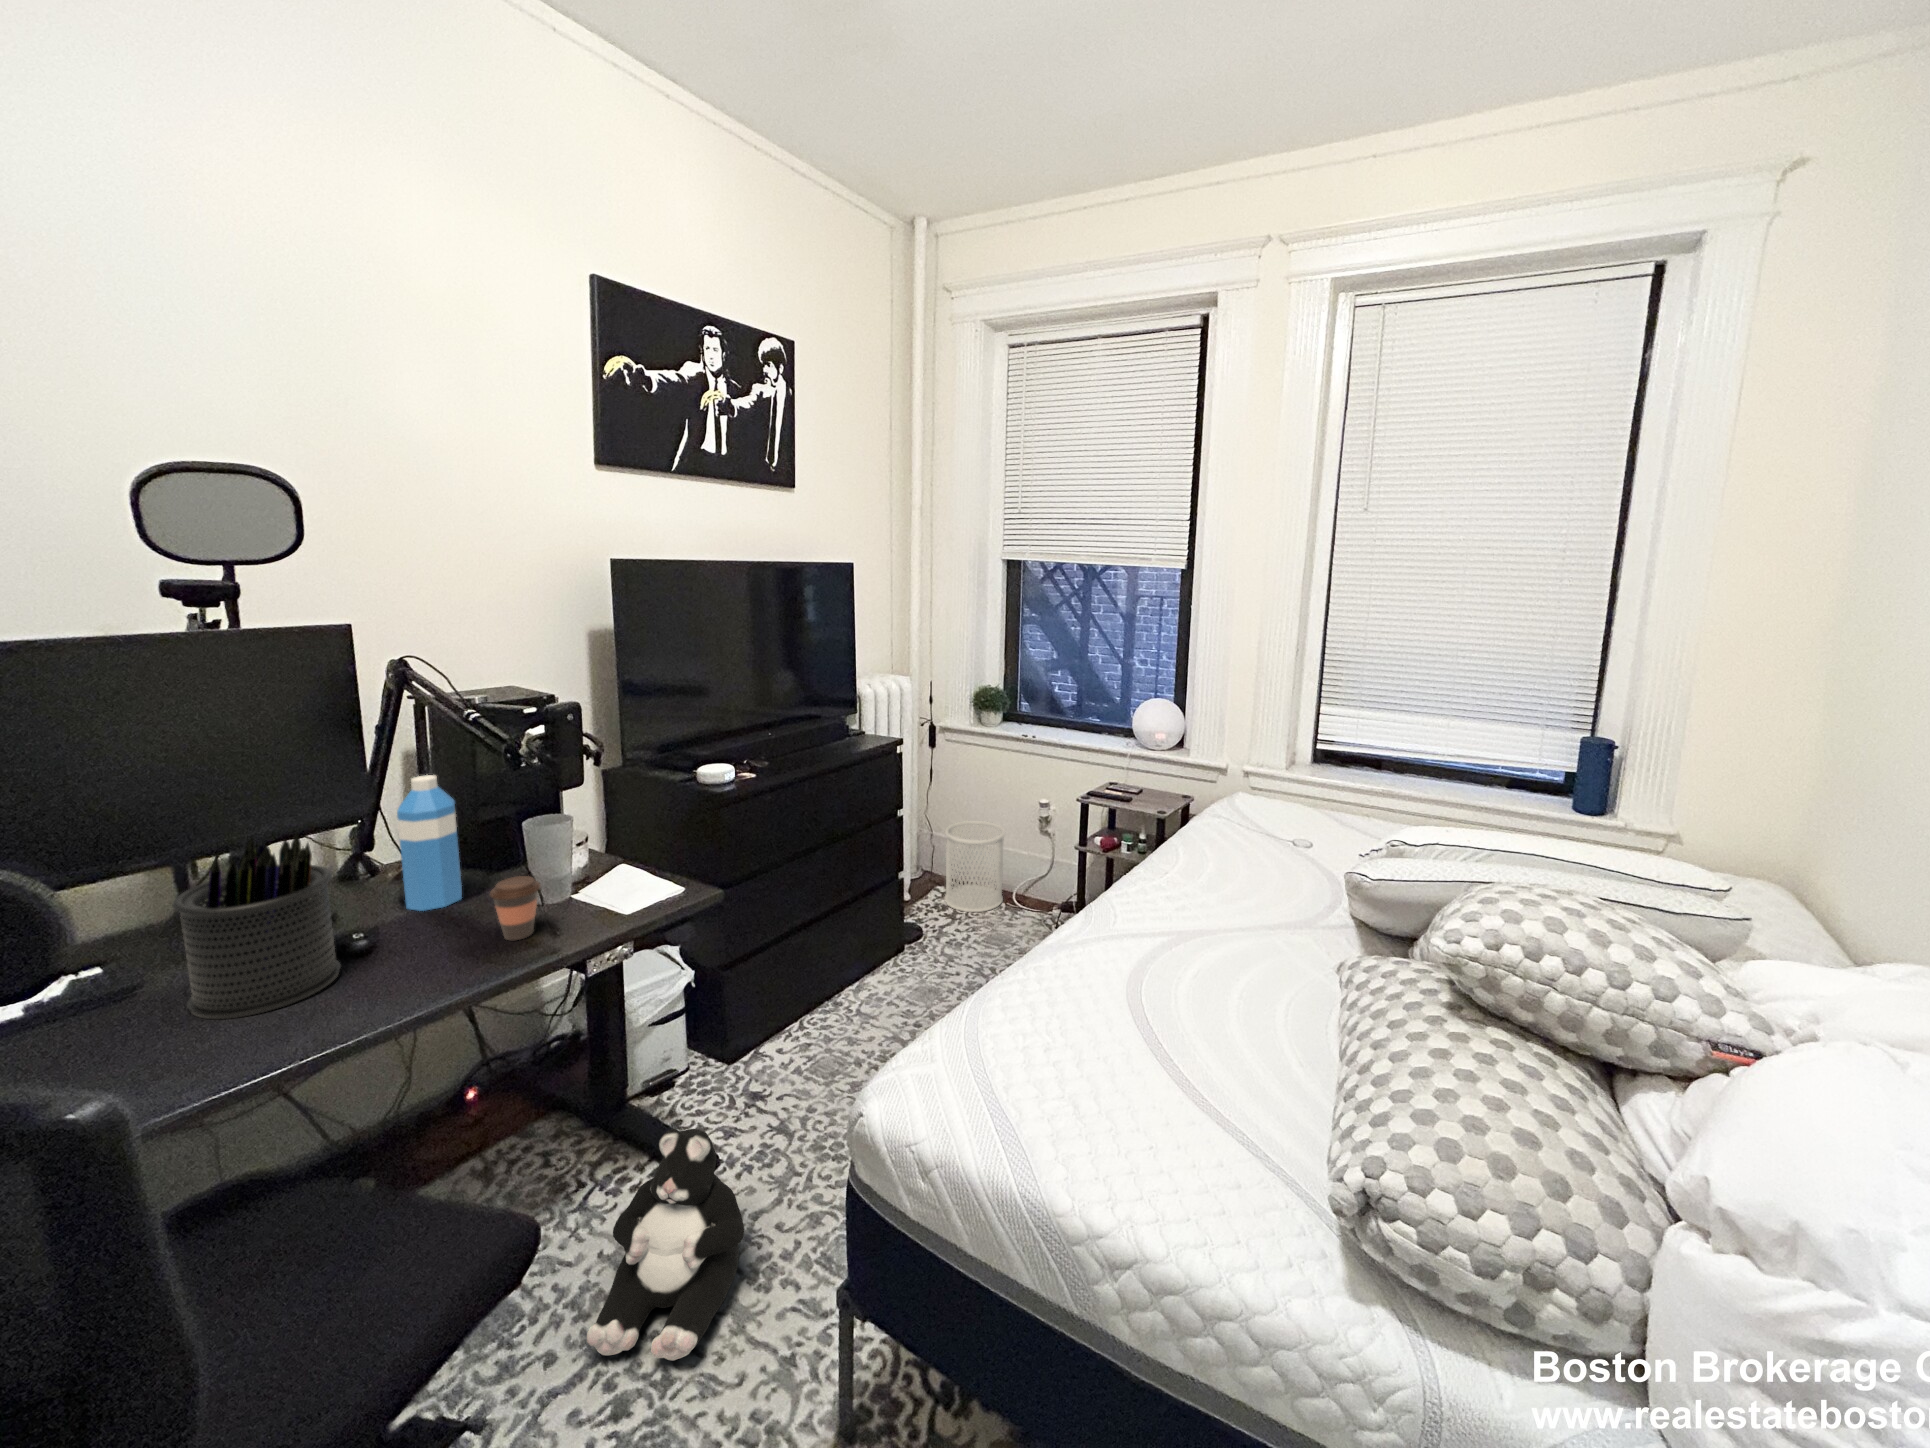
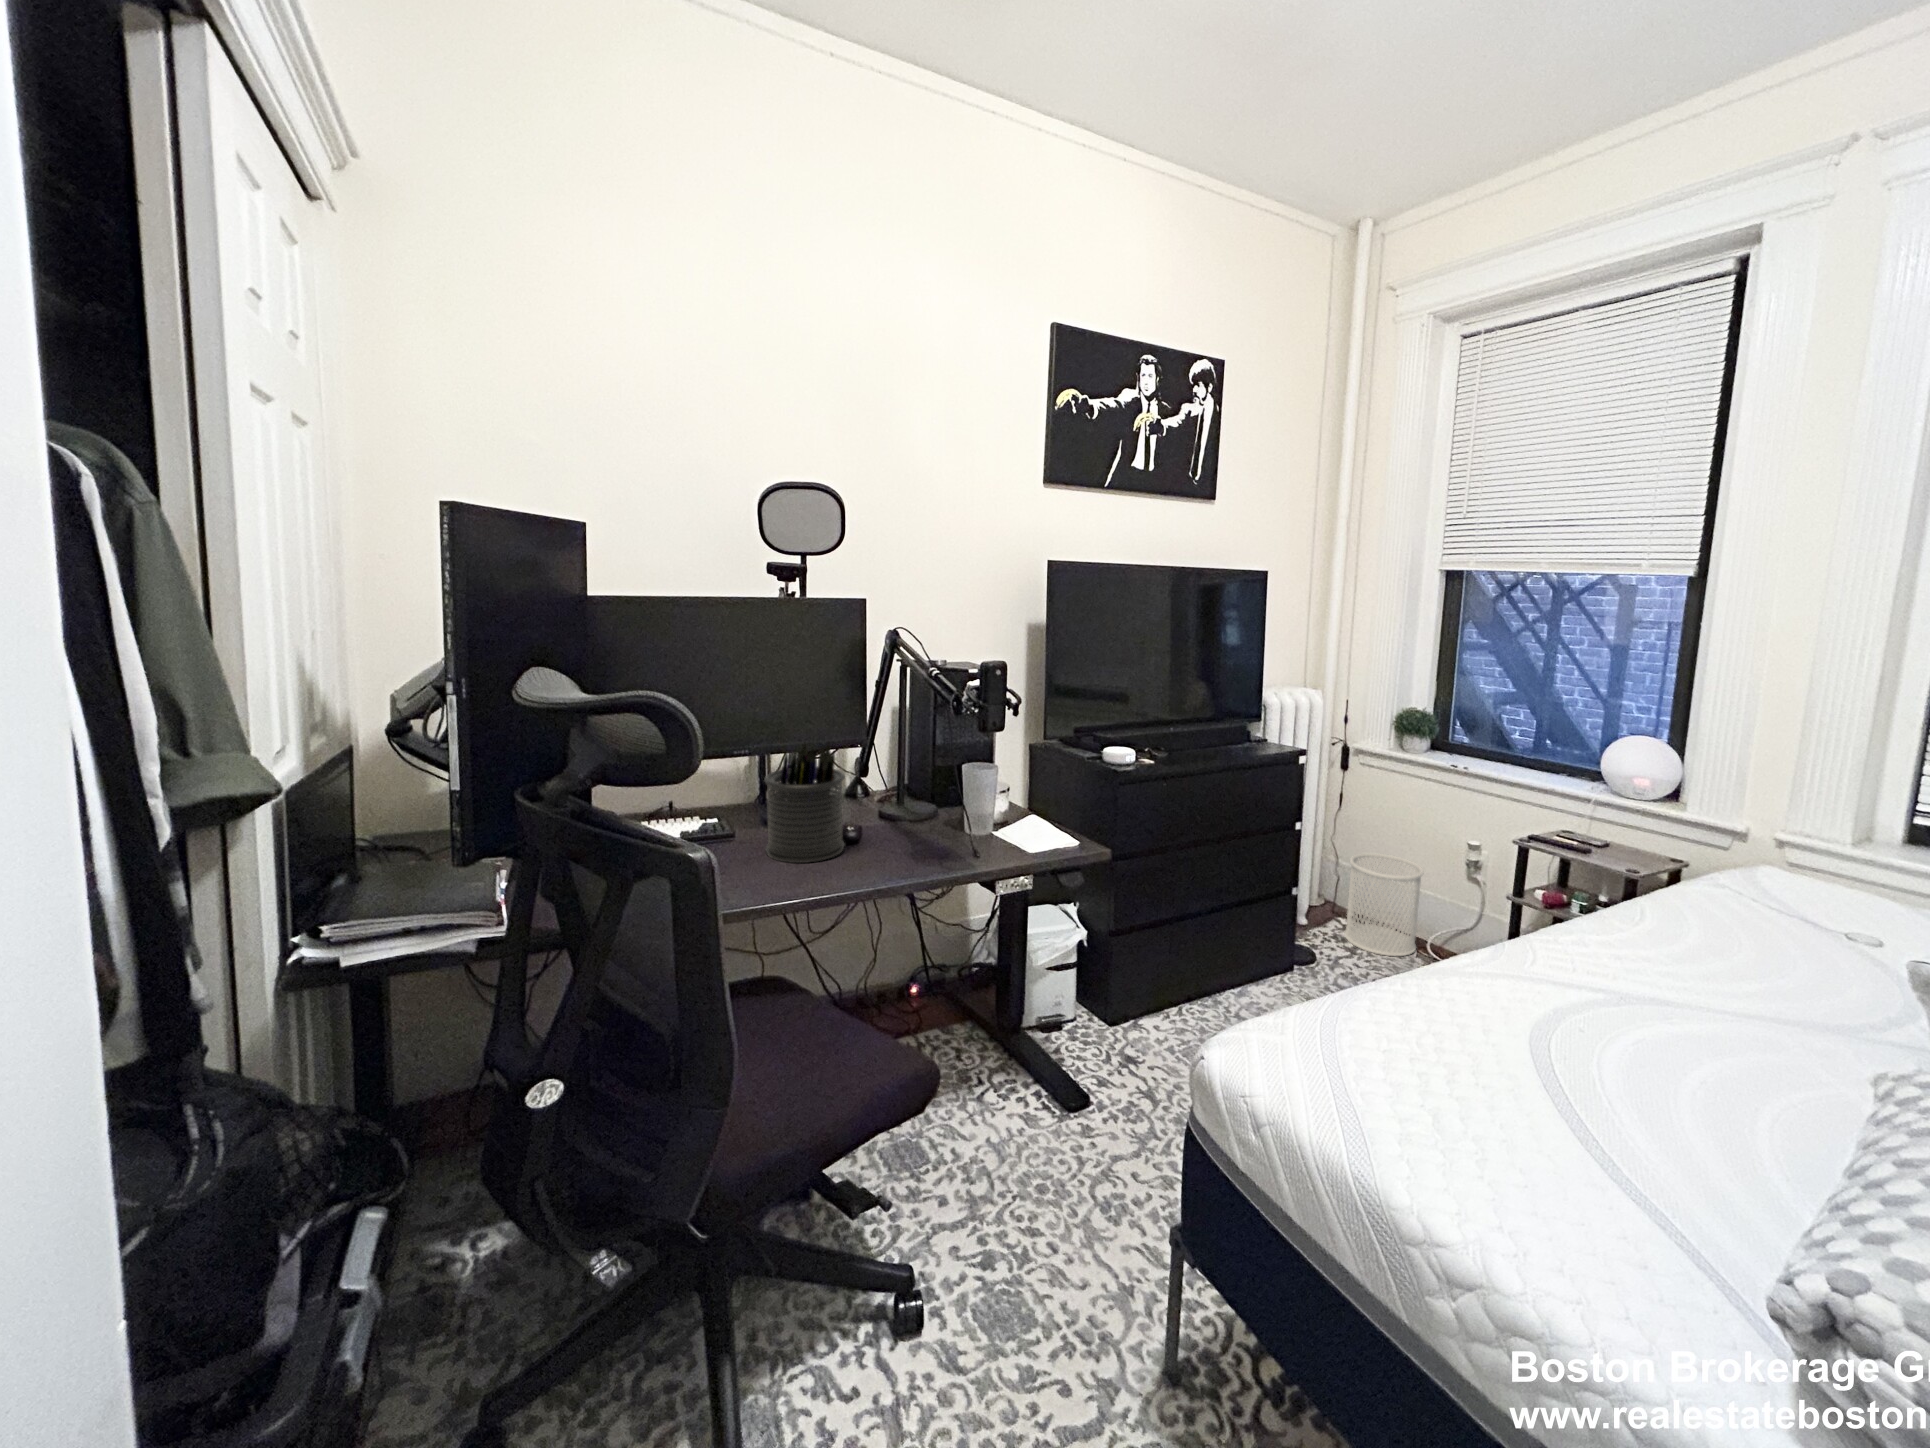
water bottle: present [397,775,462,911] -> none [886,721,922,823]
coffee cup: present [490,876,541,940] -> none [936,804,971,854]
plush toy: present [587,1129,744,1360] -> none [972,1047,1101,1244]

